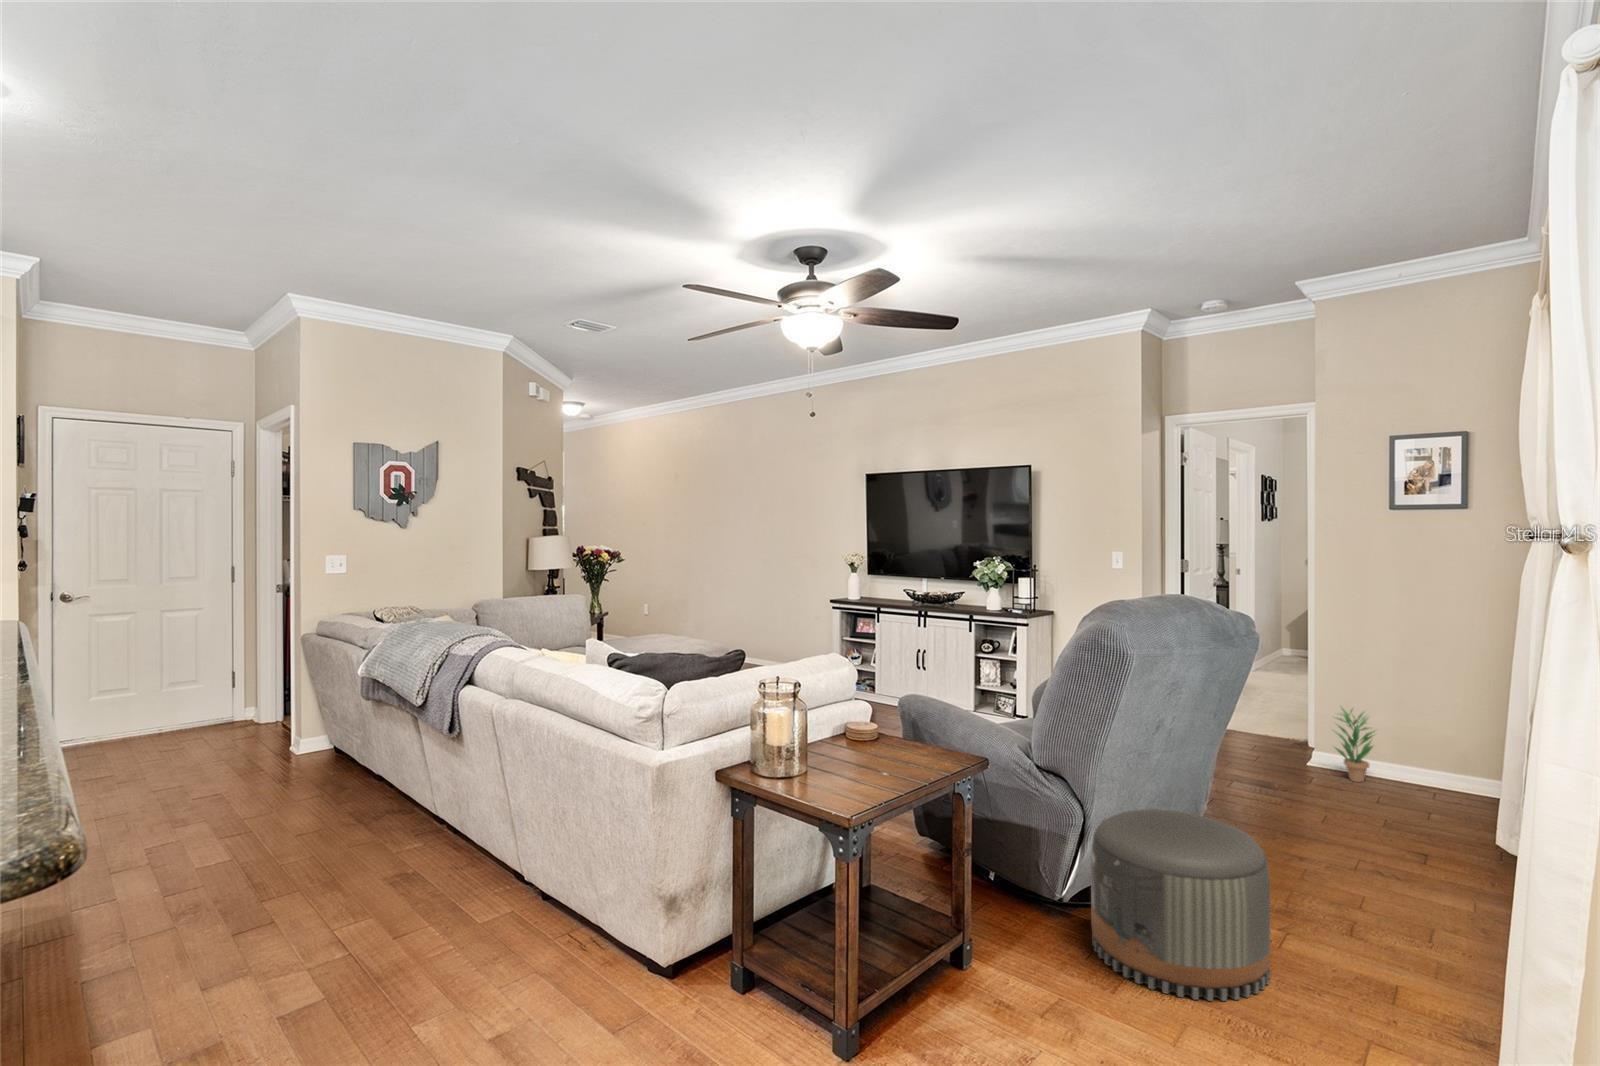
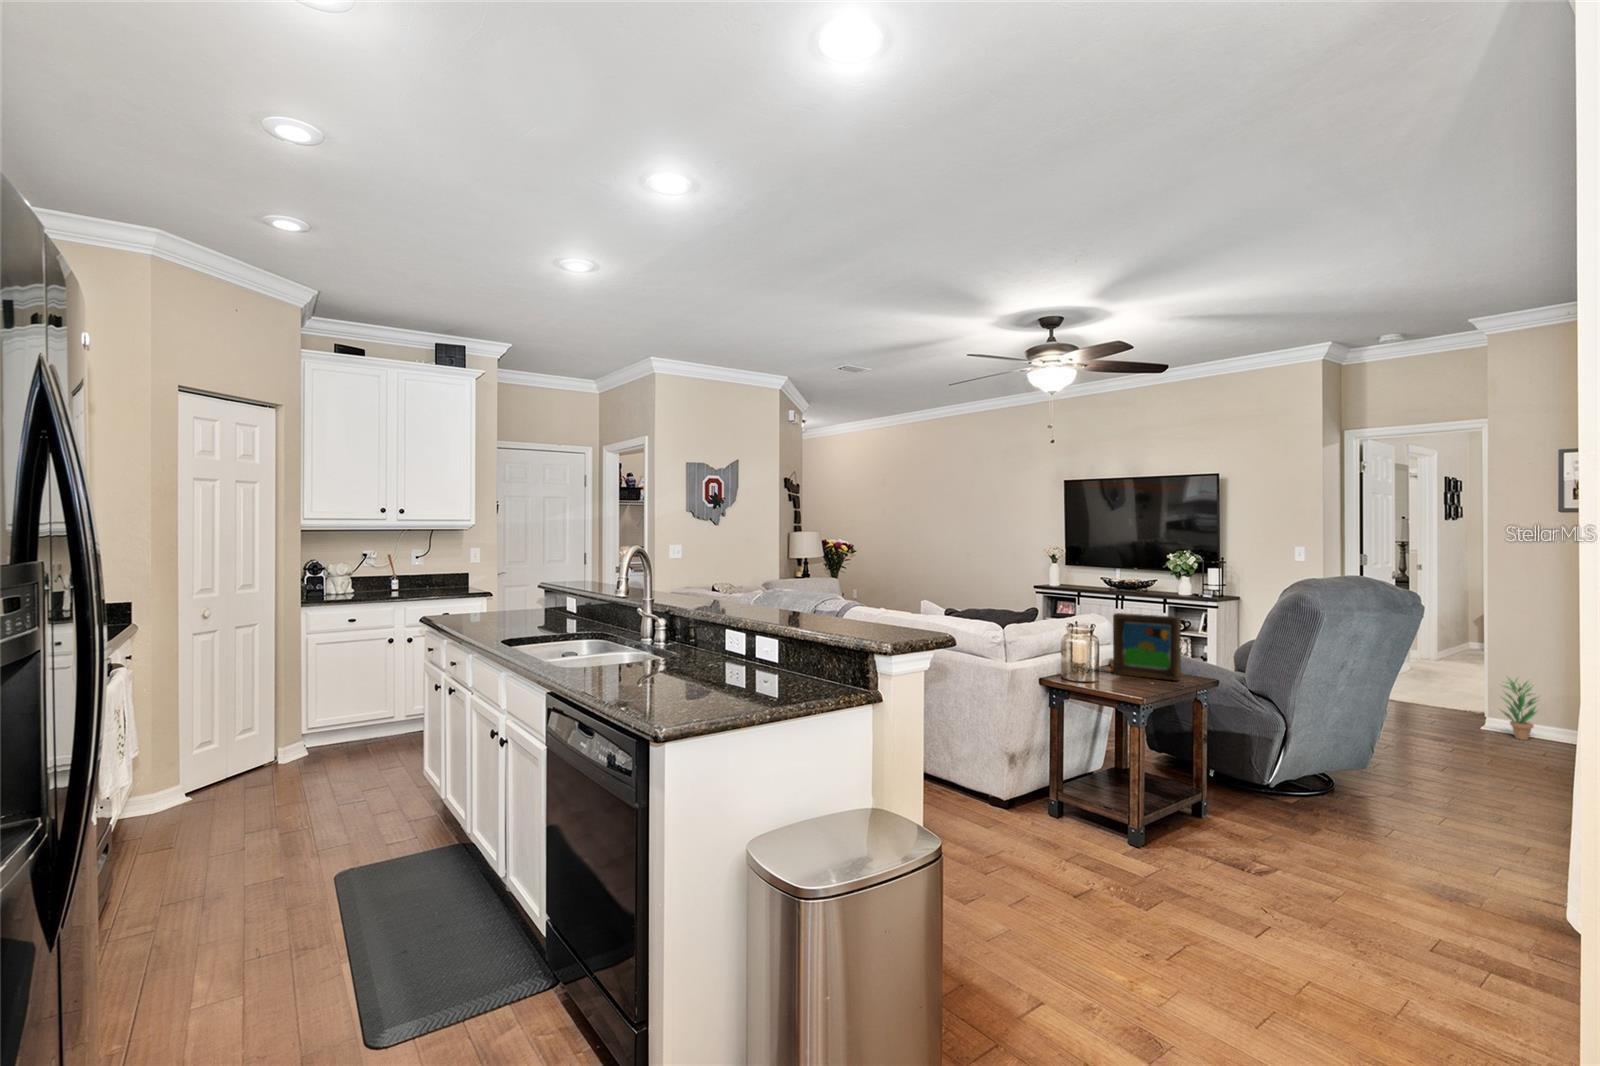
picture frame: none [840,660,934,766] -> present [1113,613,1181,681]
pouf: present [1091,809,1270,1001] -> none [1290,725,1427,842]

